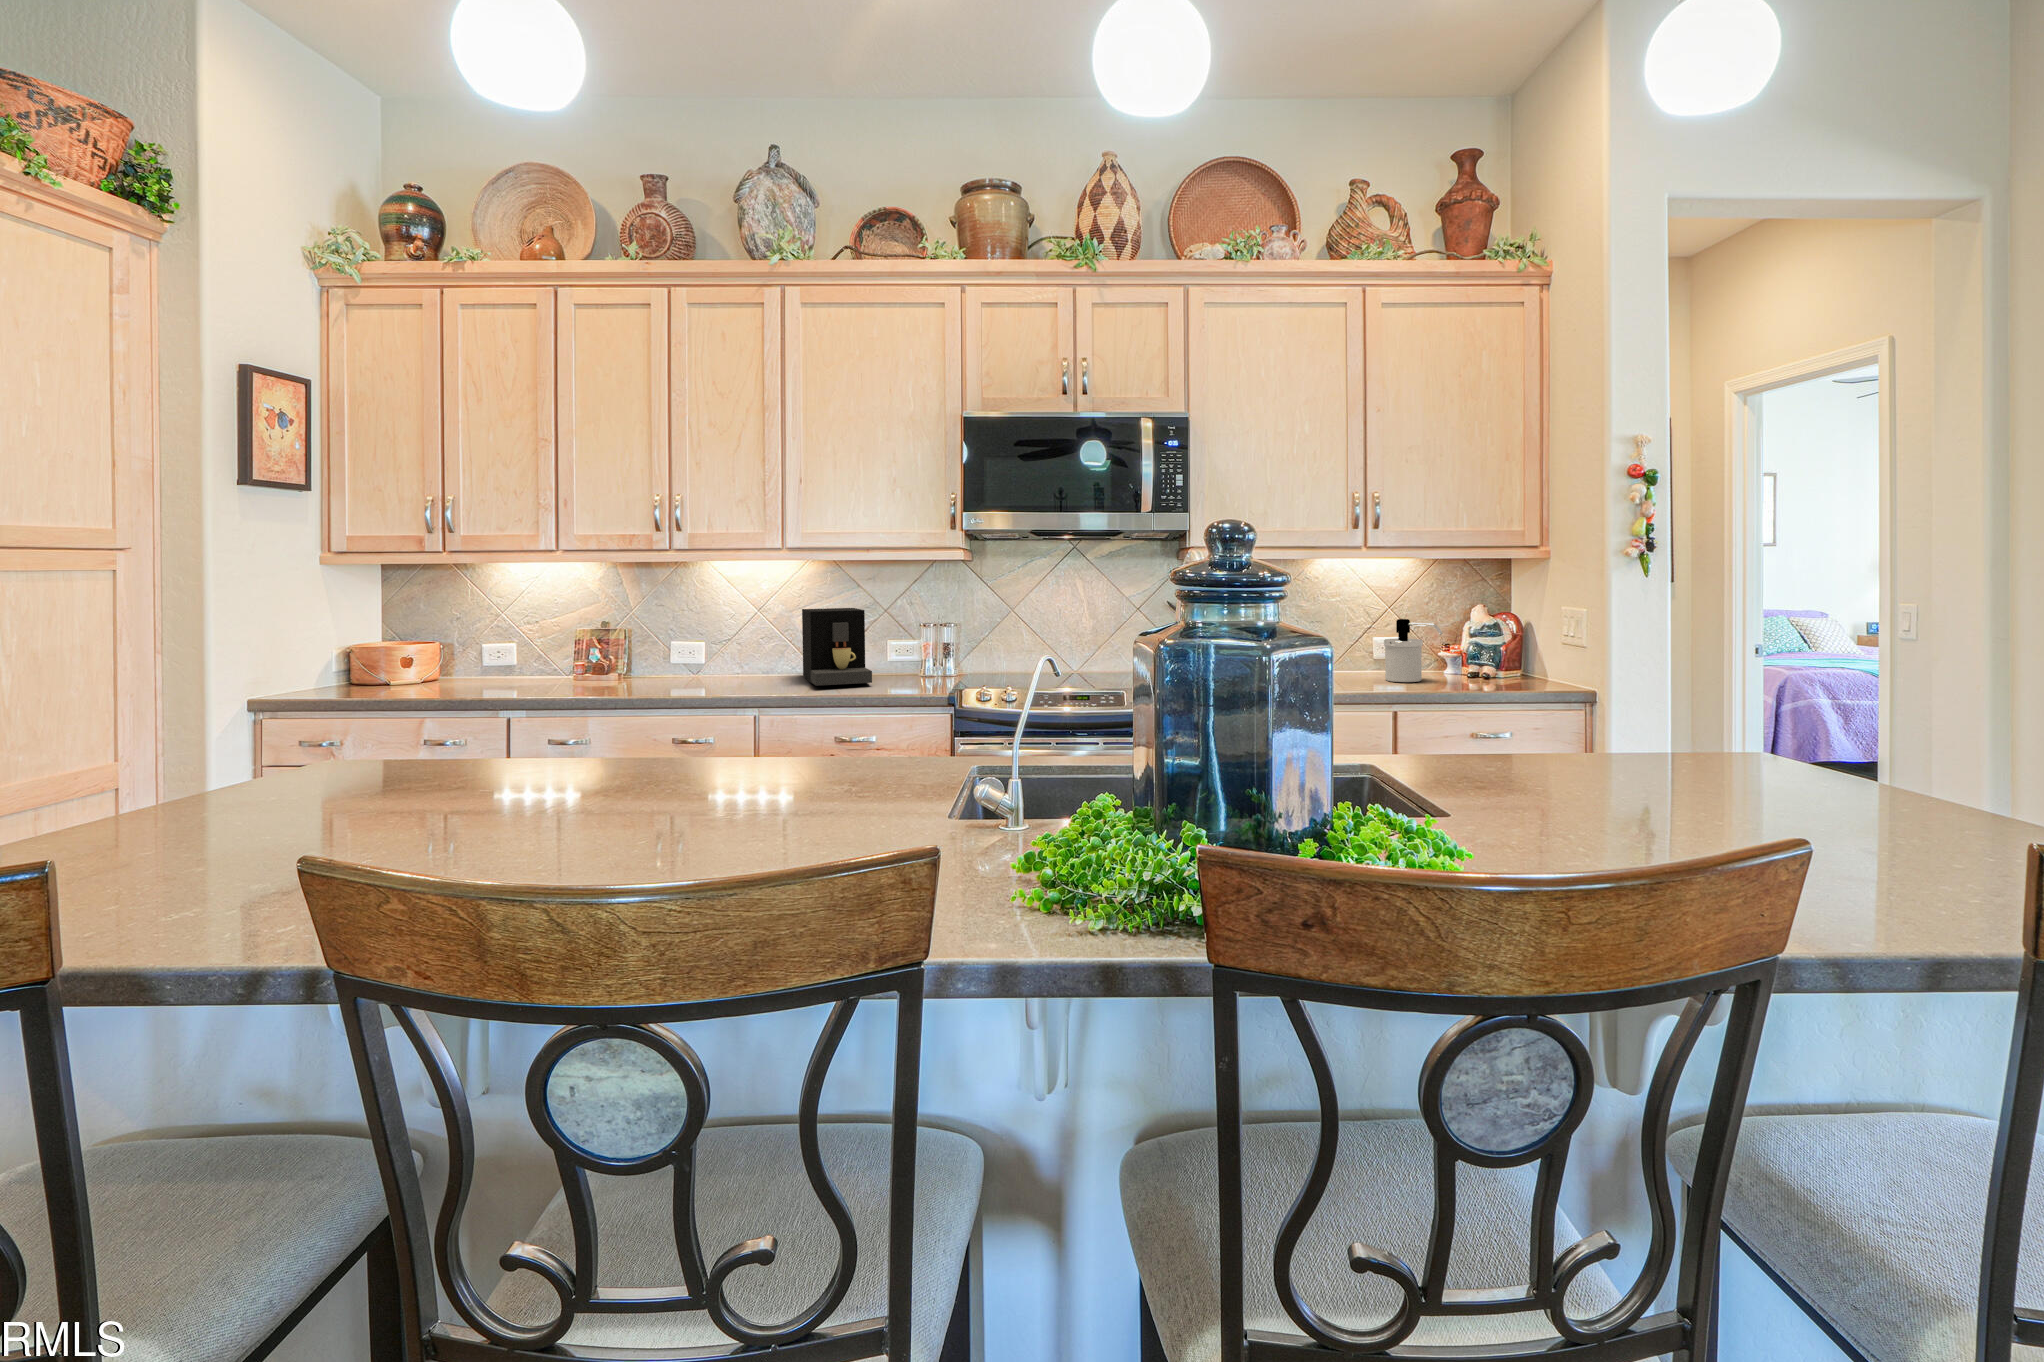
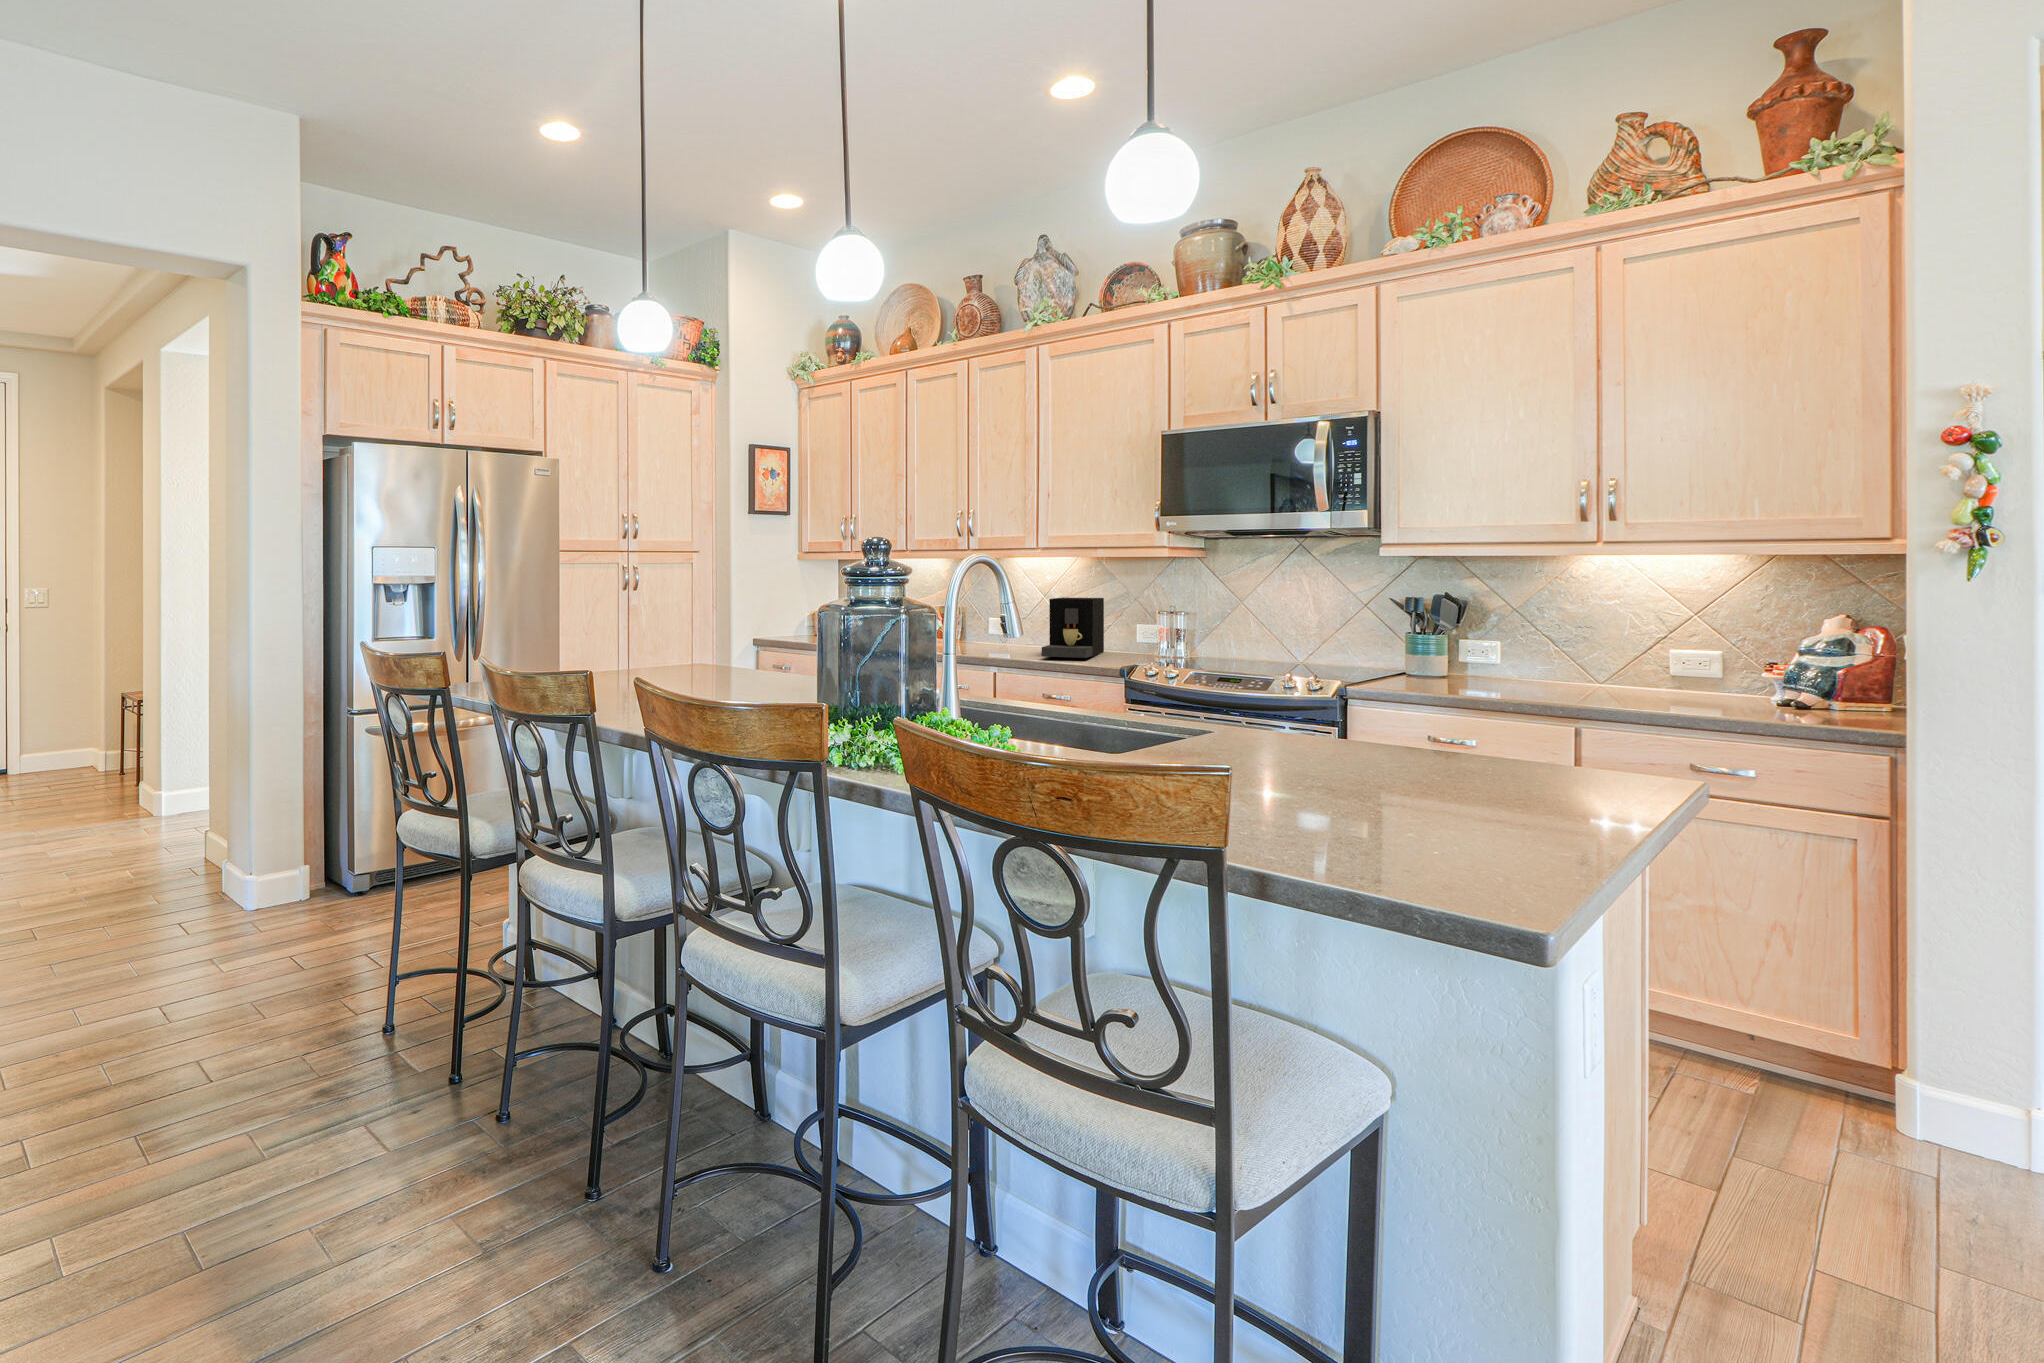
soap dispenser: present [1384,619,1442,682] -> none [1600,627,1668,702]

